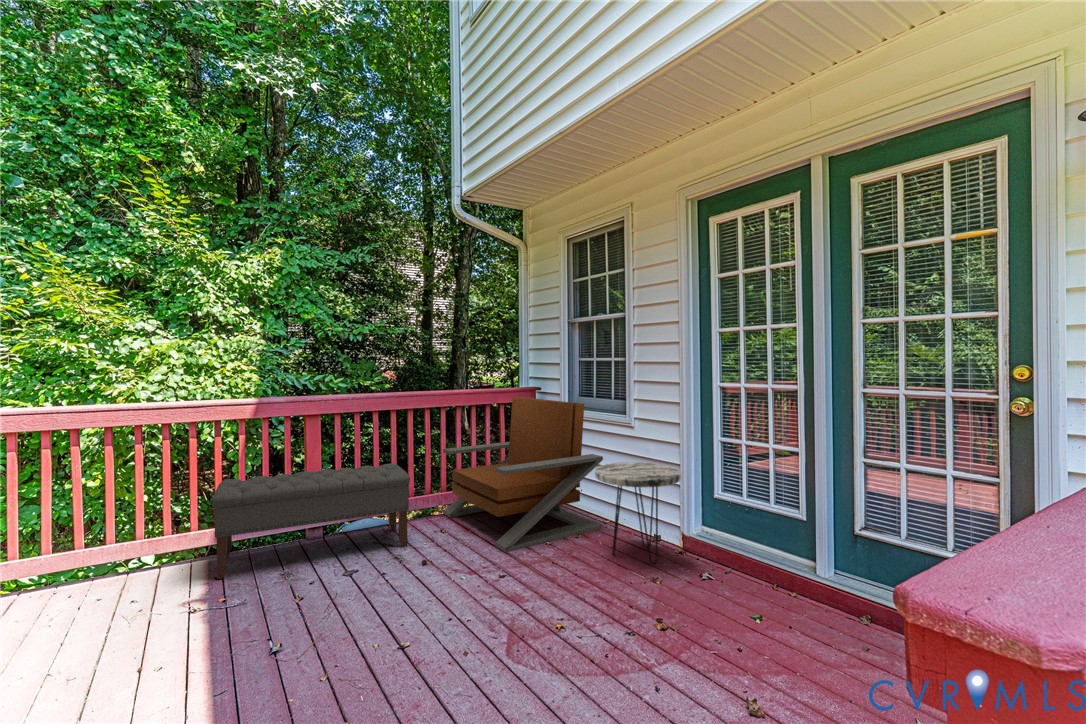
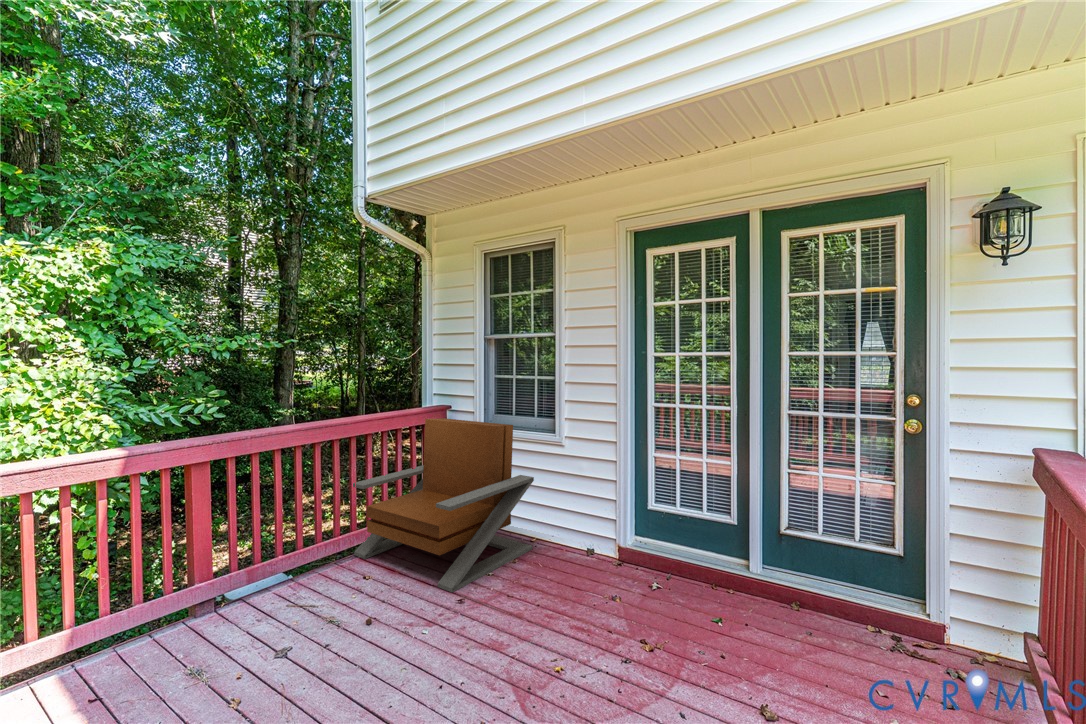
side table: present [595,462,681,564] -> none [542,482,625,581]
bench: present [212,464,410,580] -> none [71,509,337,699]

